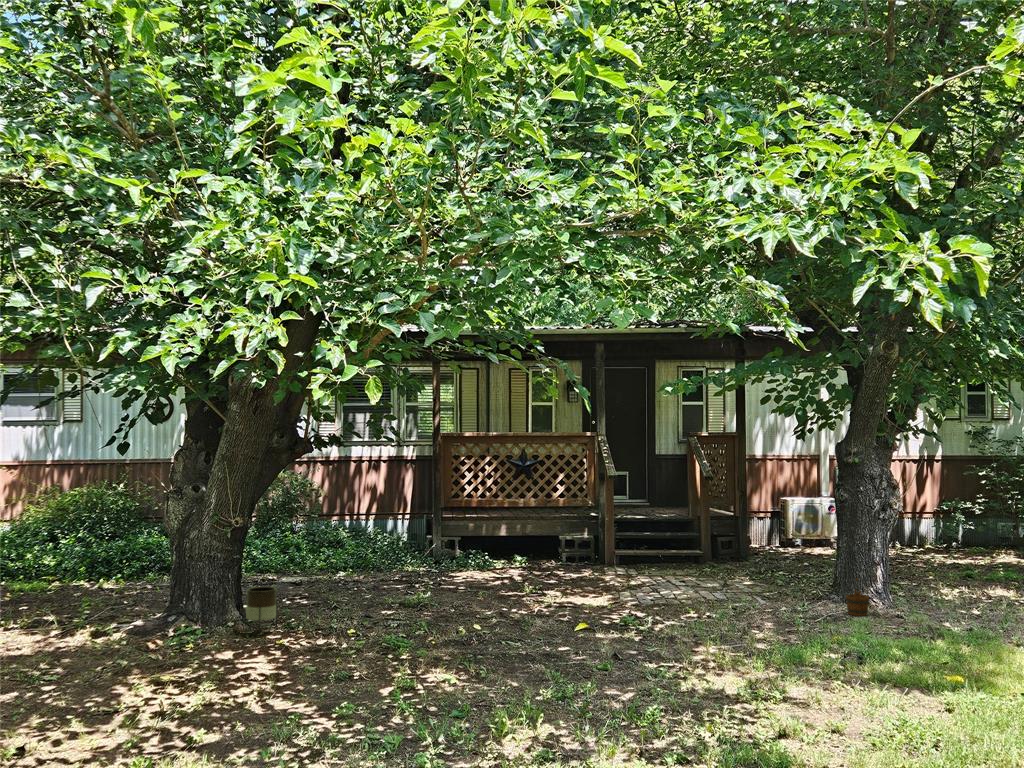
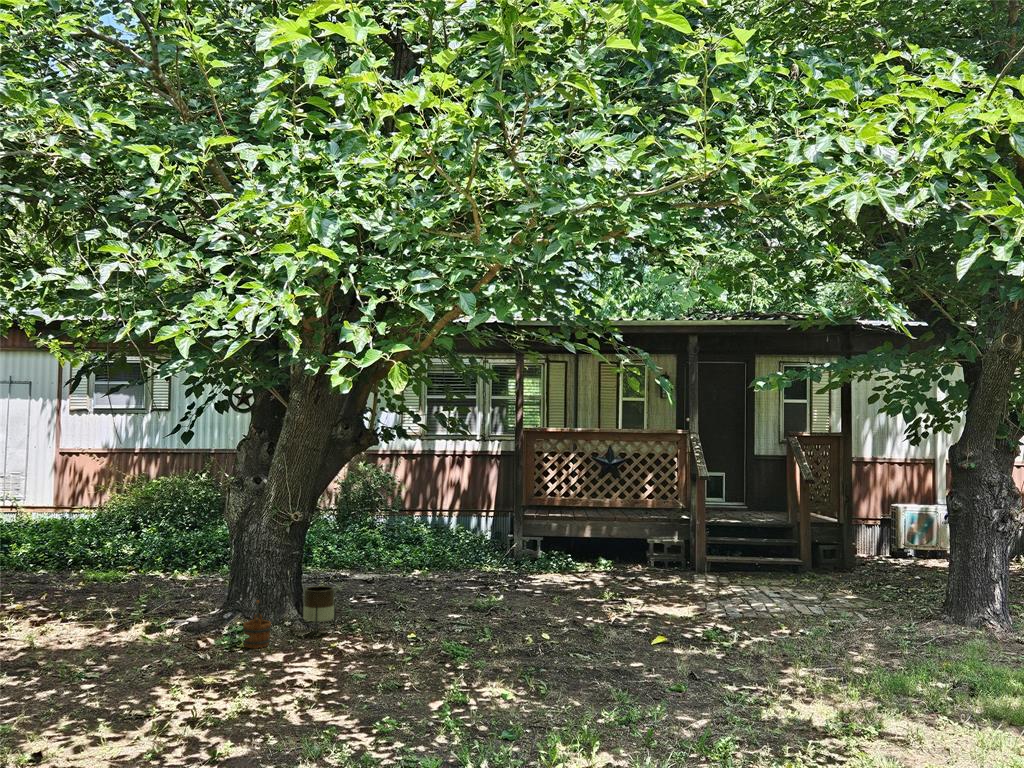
wooden bucket: present [846,578,869,616] -> present [243,600,271,649]

